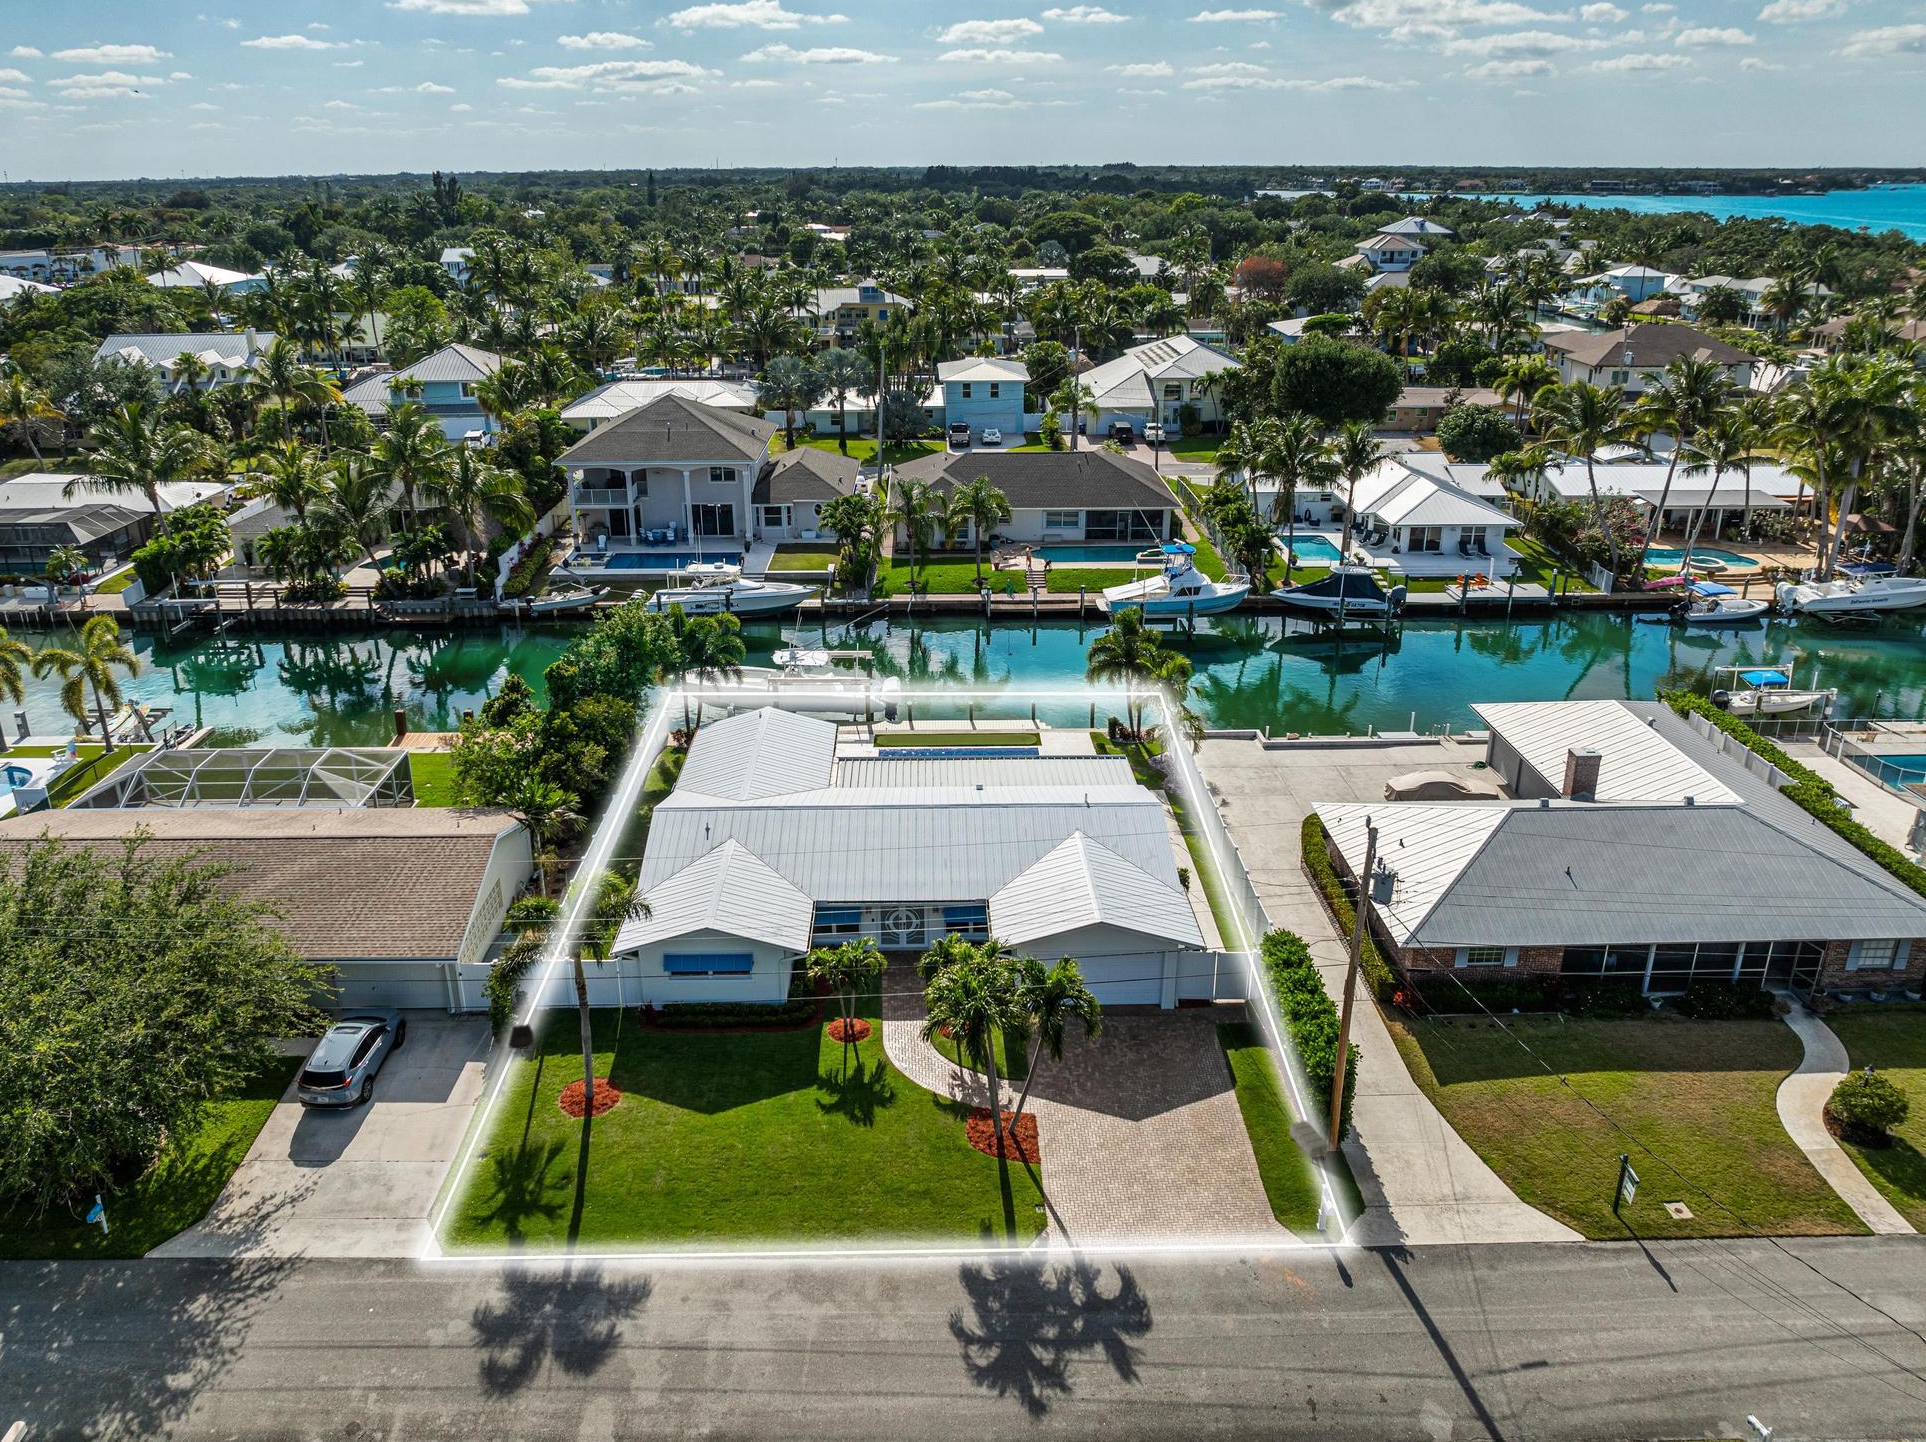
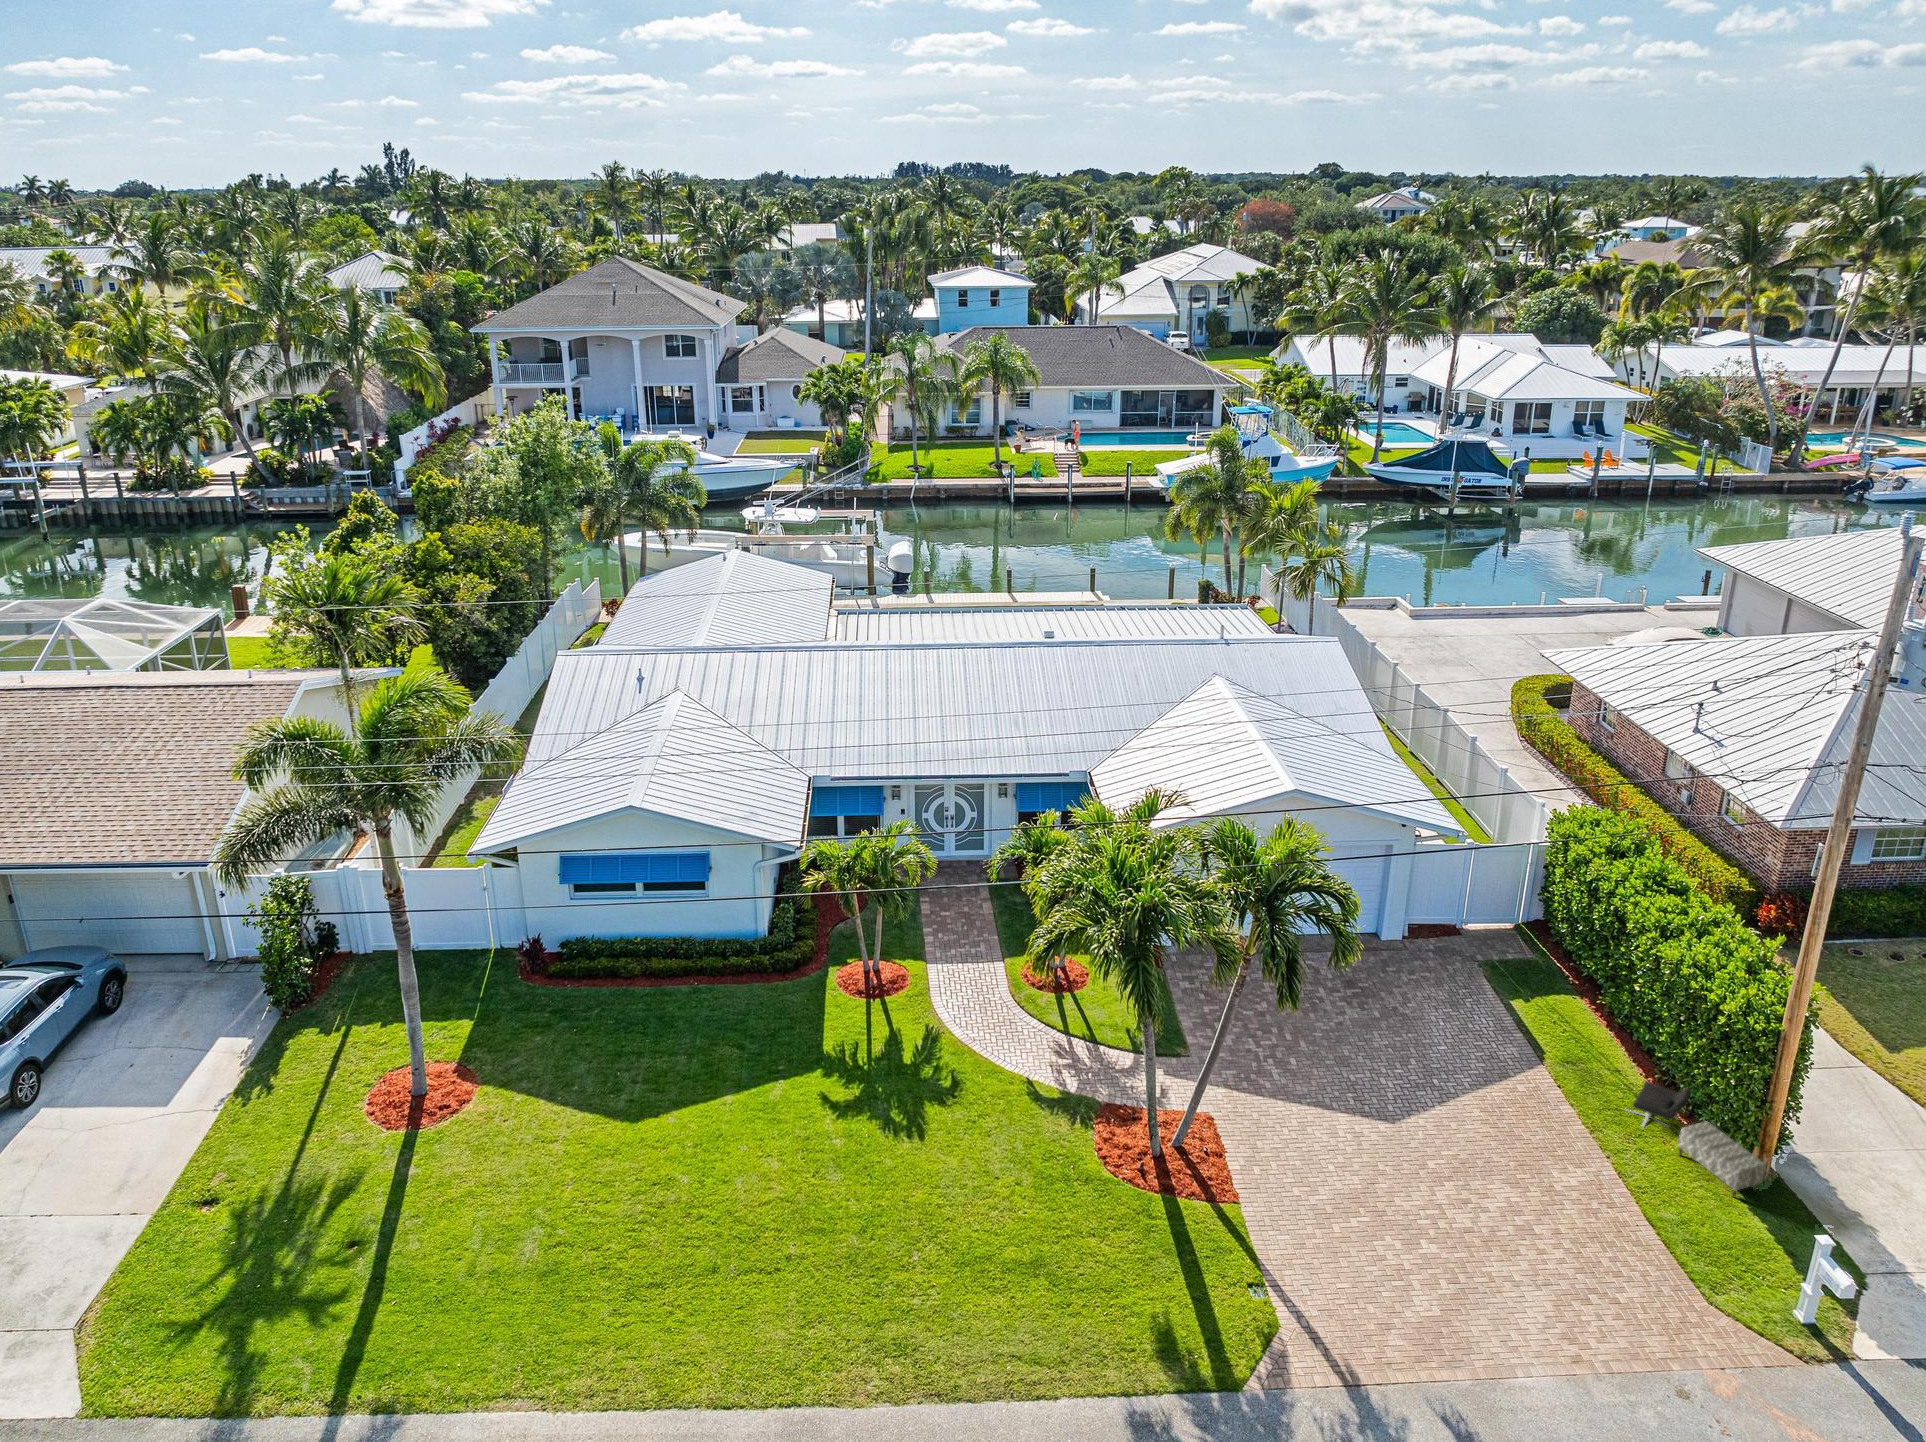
lounge chair: present [508,1024,534,1052] -> present [1630,1081,1691,1127]

